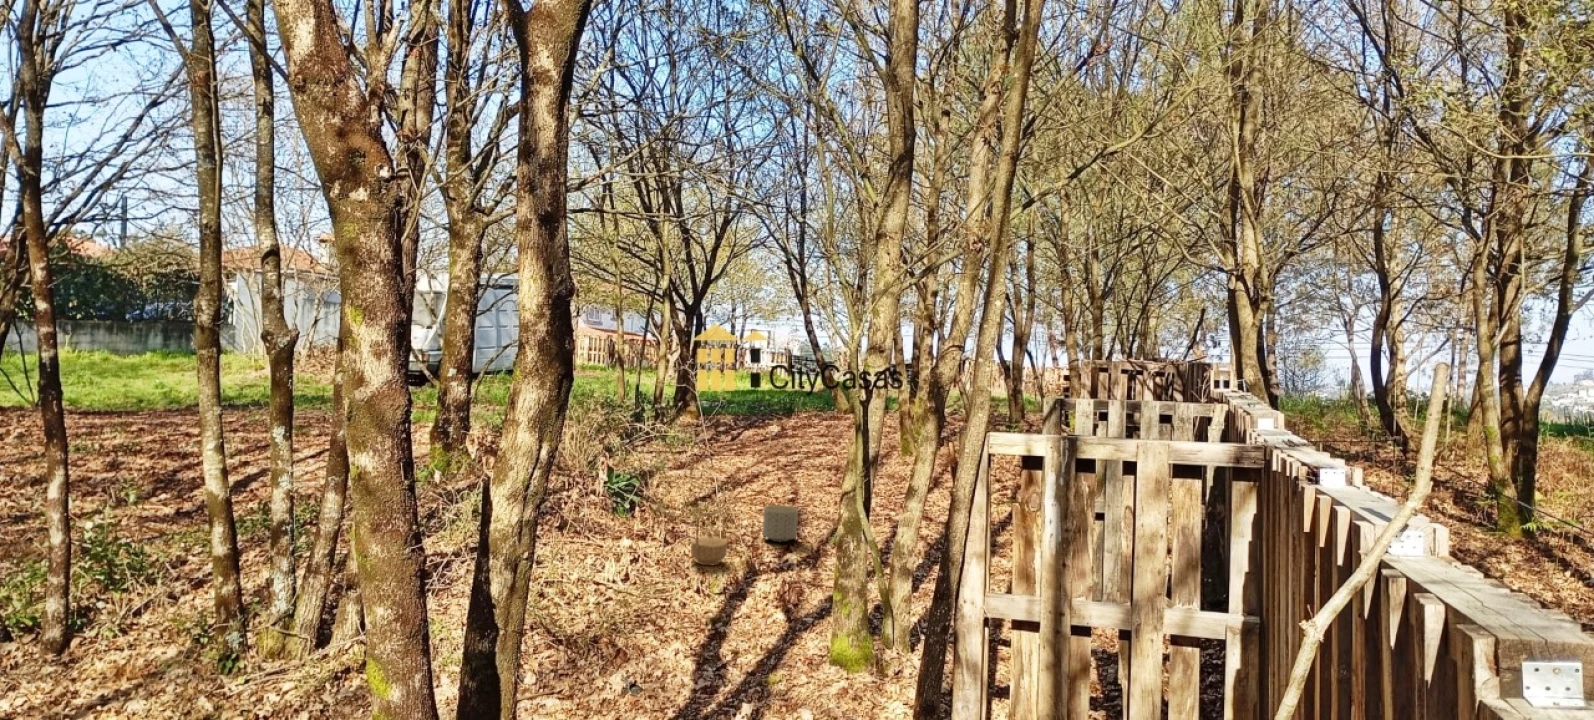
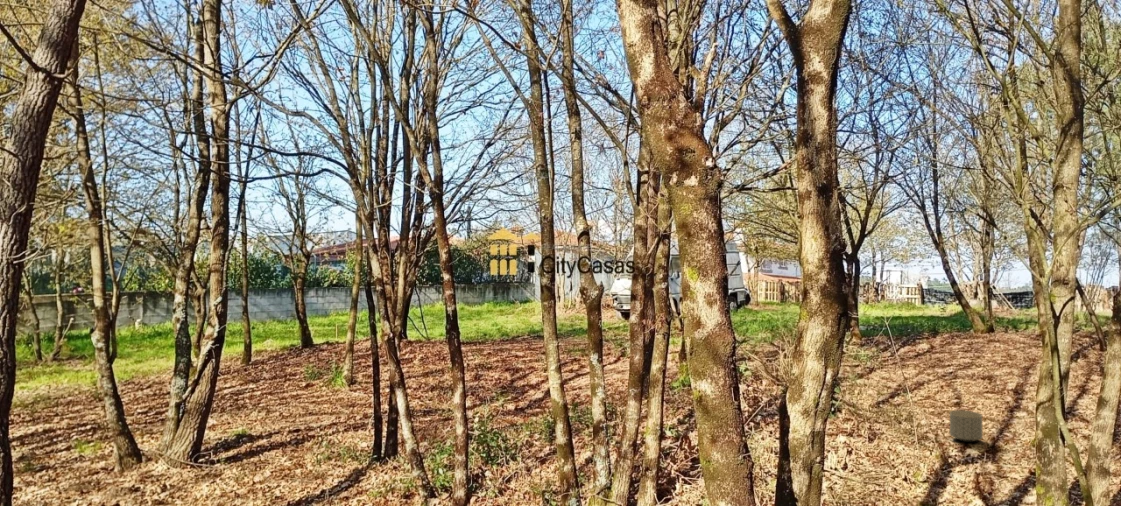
basket: present [691,510,727,565] -> none [891,414,923,459]

